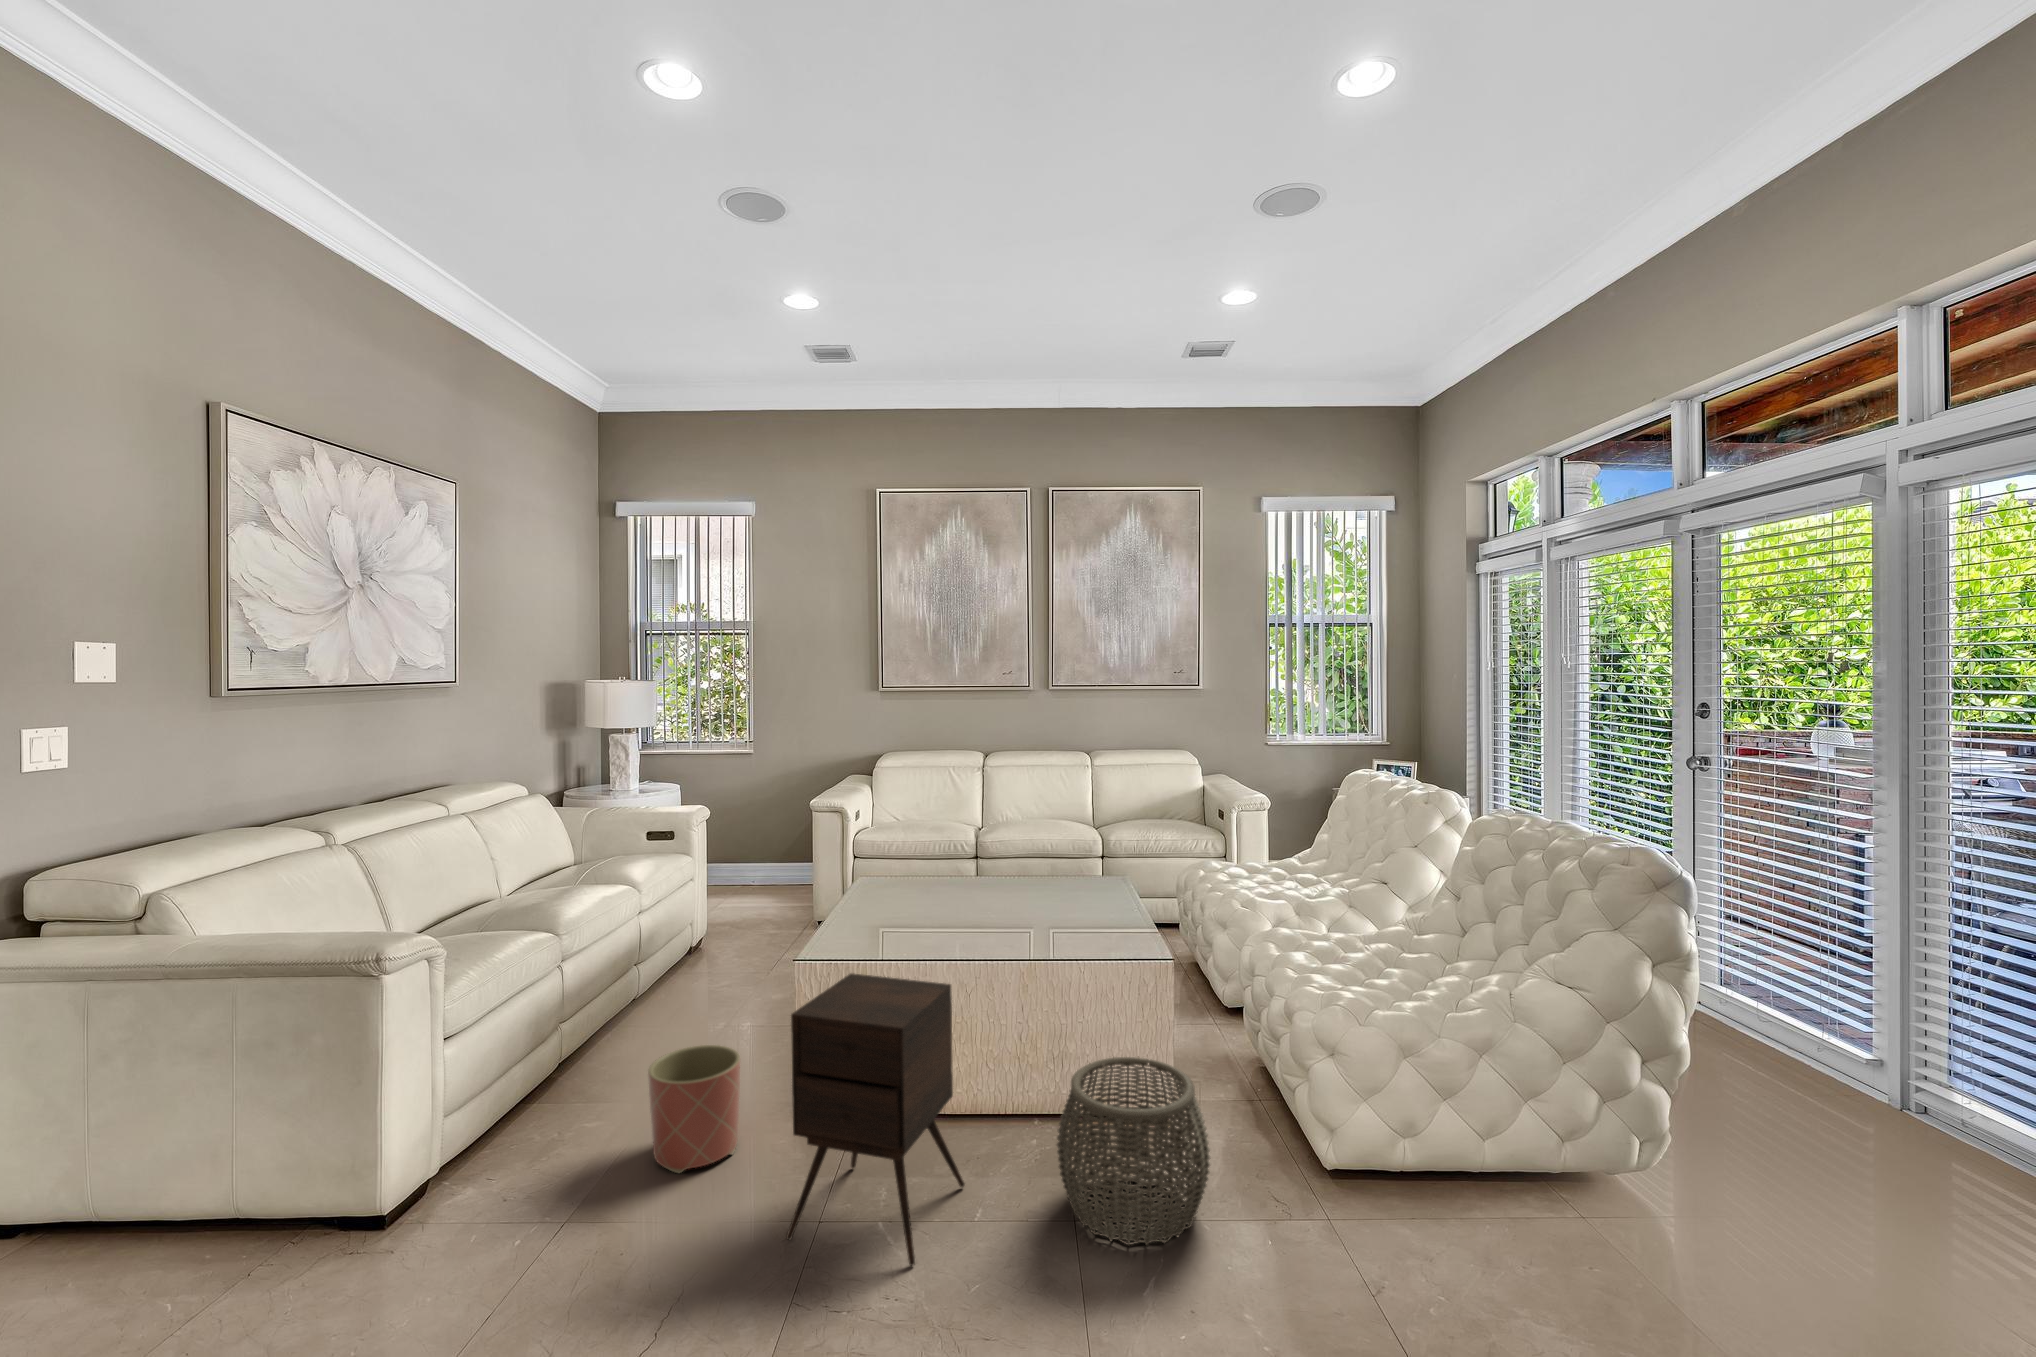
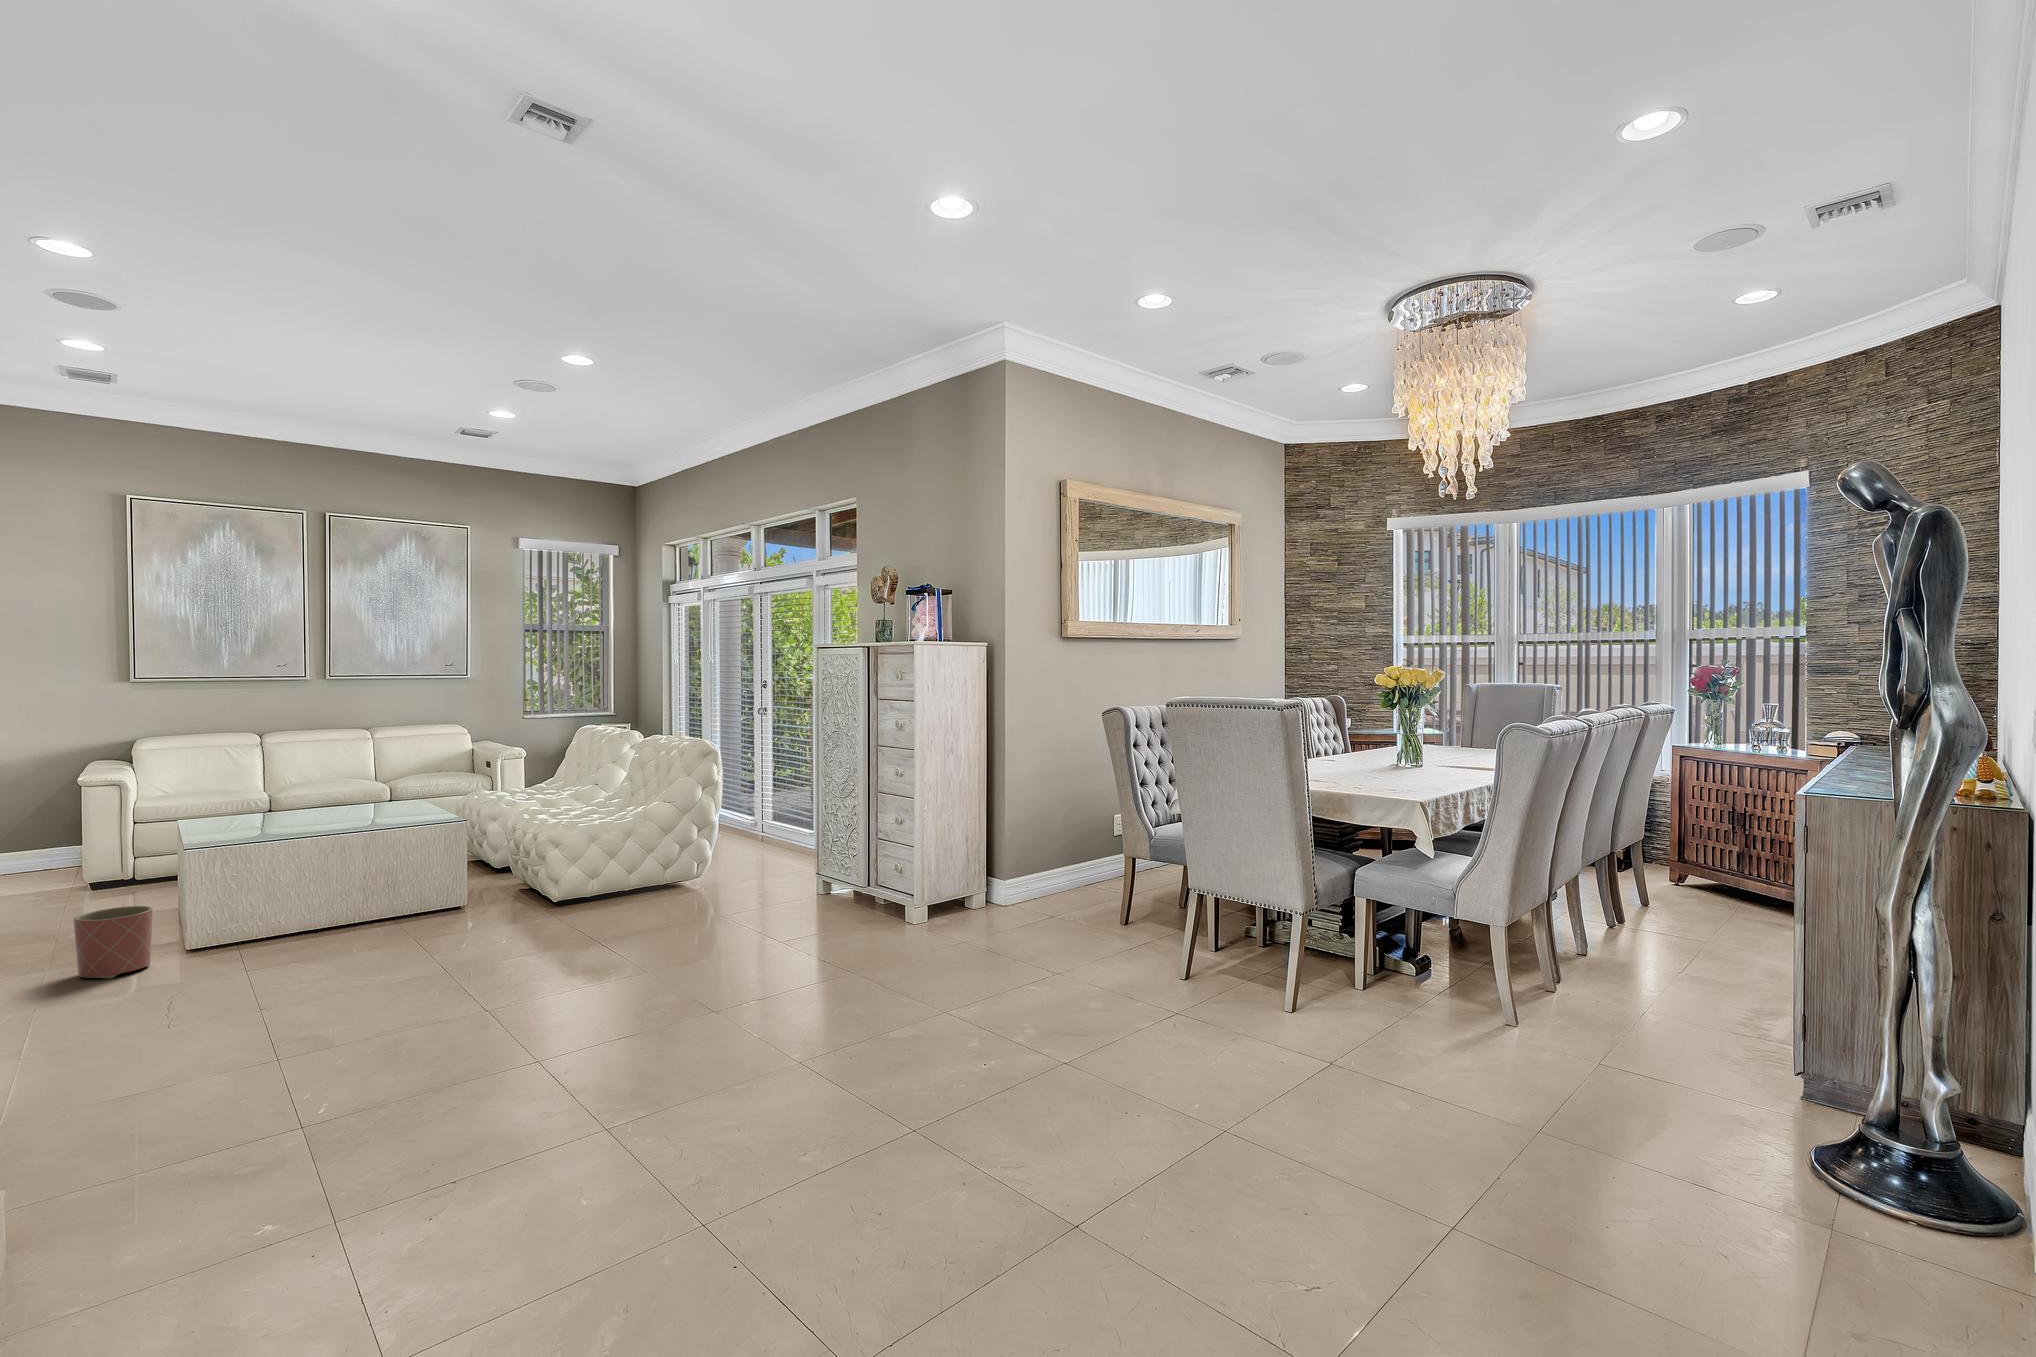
side table: present [786,973,965,1266] -> none [229,831,340,975]
woven basket: present [1057,1057,1210,1246] -> none [402,860,493,940]

